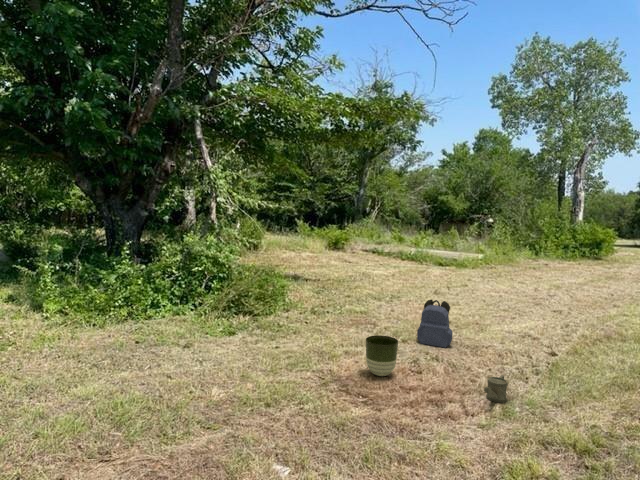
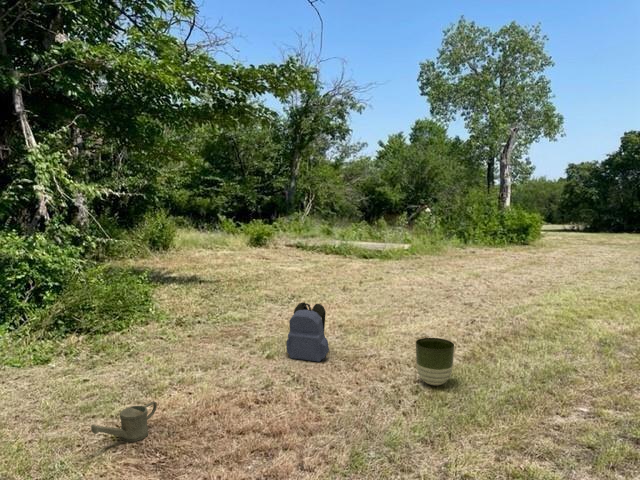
planter: present [366,335,398,376] -> present [416,338,454,385]
watering can: present [484,375,508,403] -> present [91,402,157,442]

